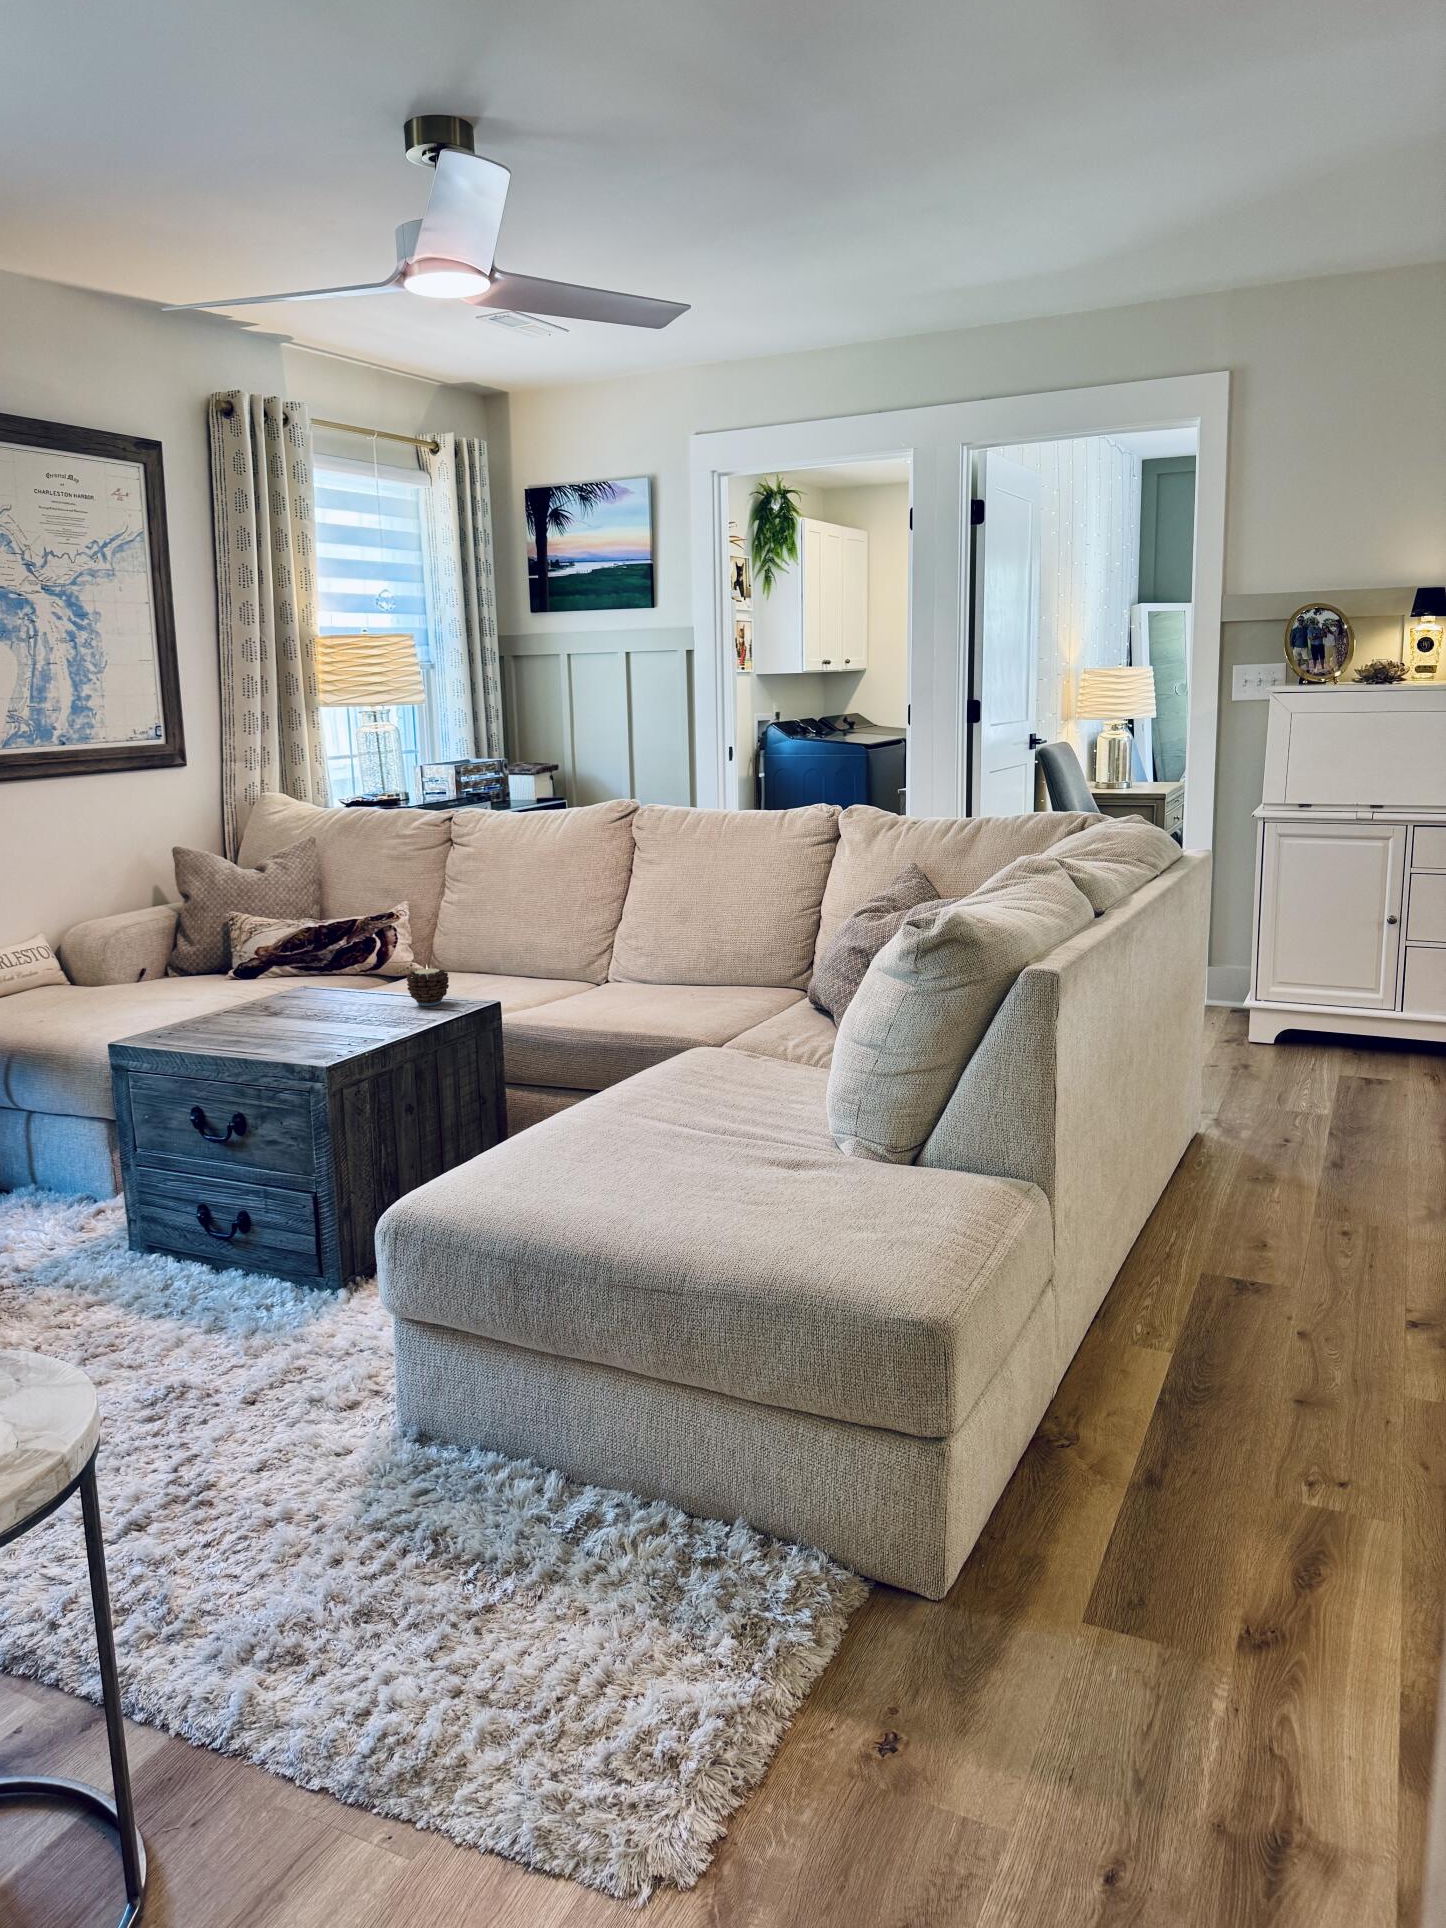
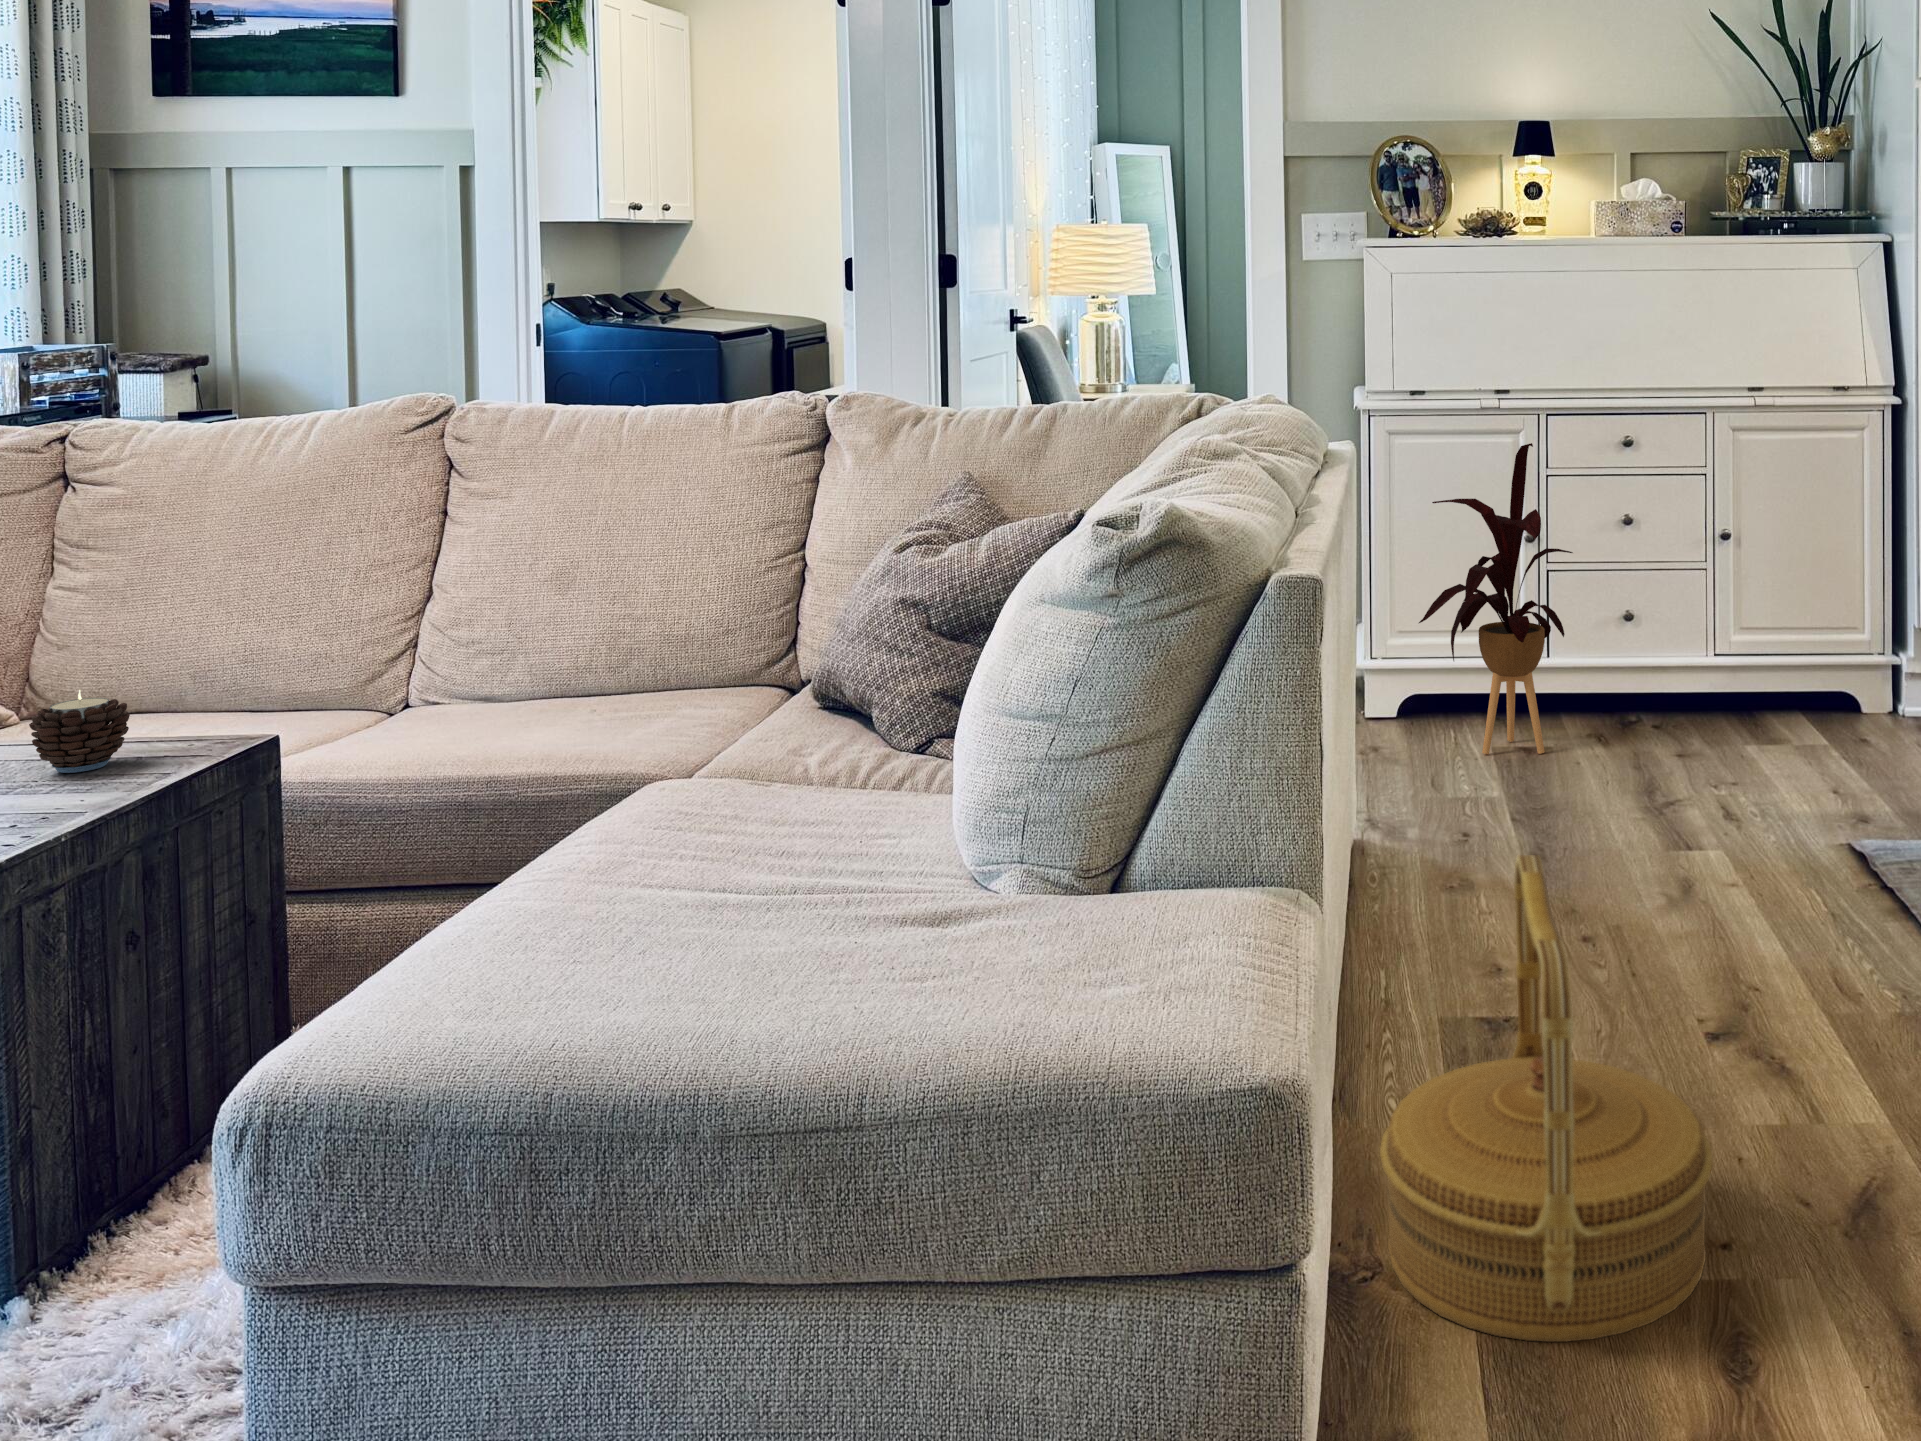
house plant: none [1279,854,1422,1092] -> present [1419,443,1573,754]
woven basket: none [1086,1181,1338,1520] -> present [1380,855,1713,1342]

